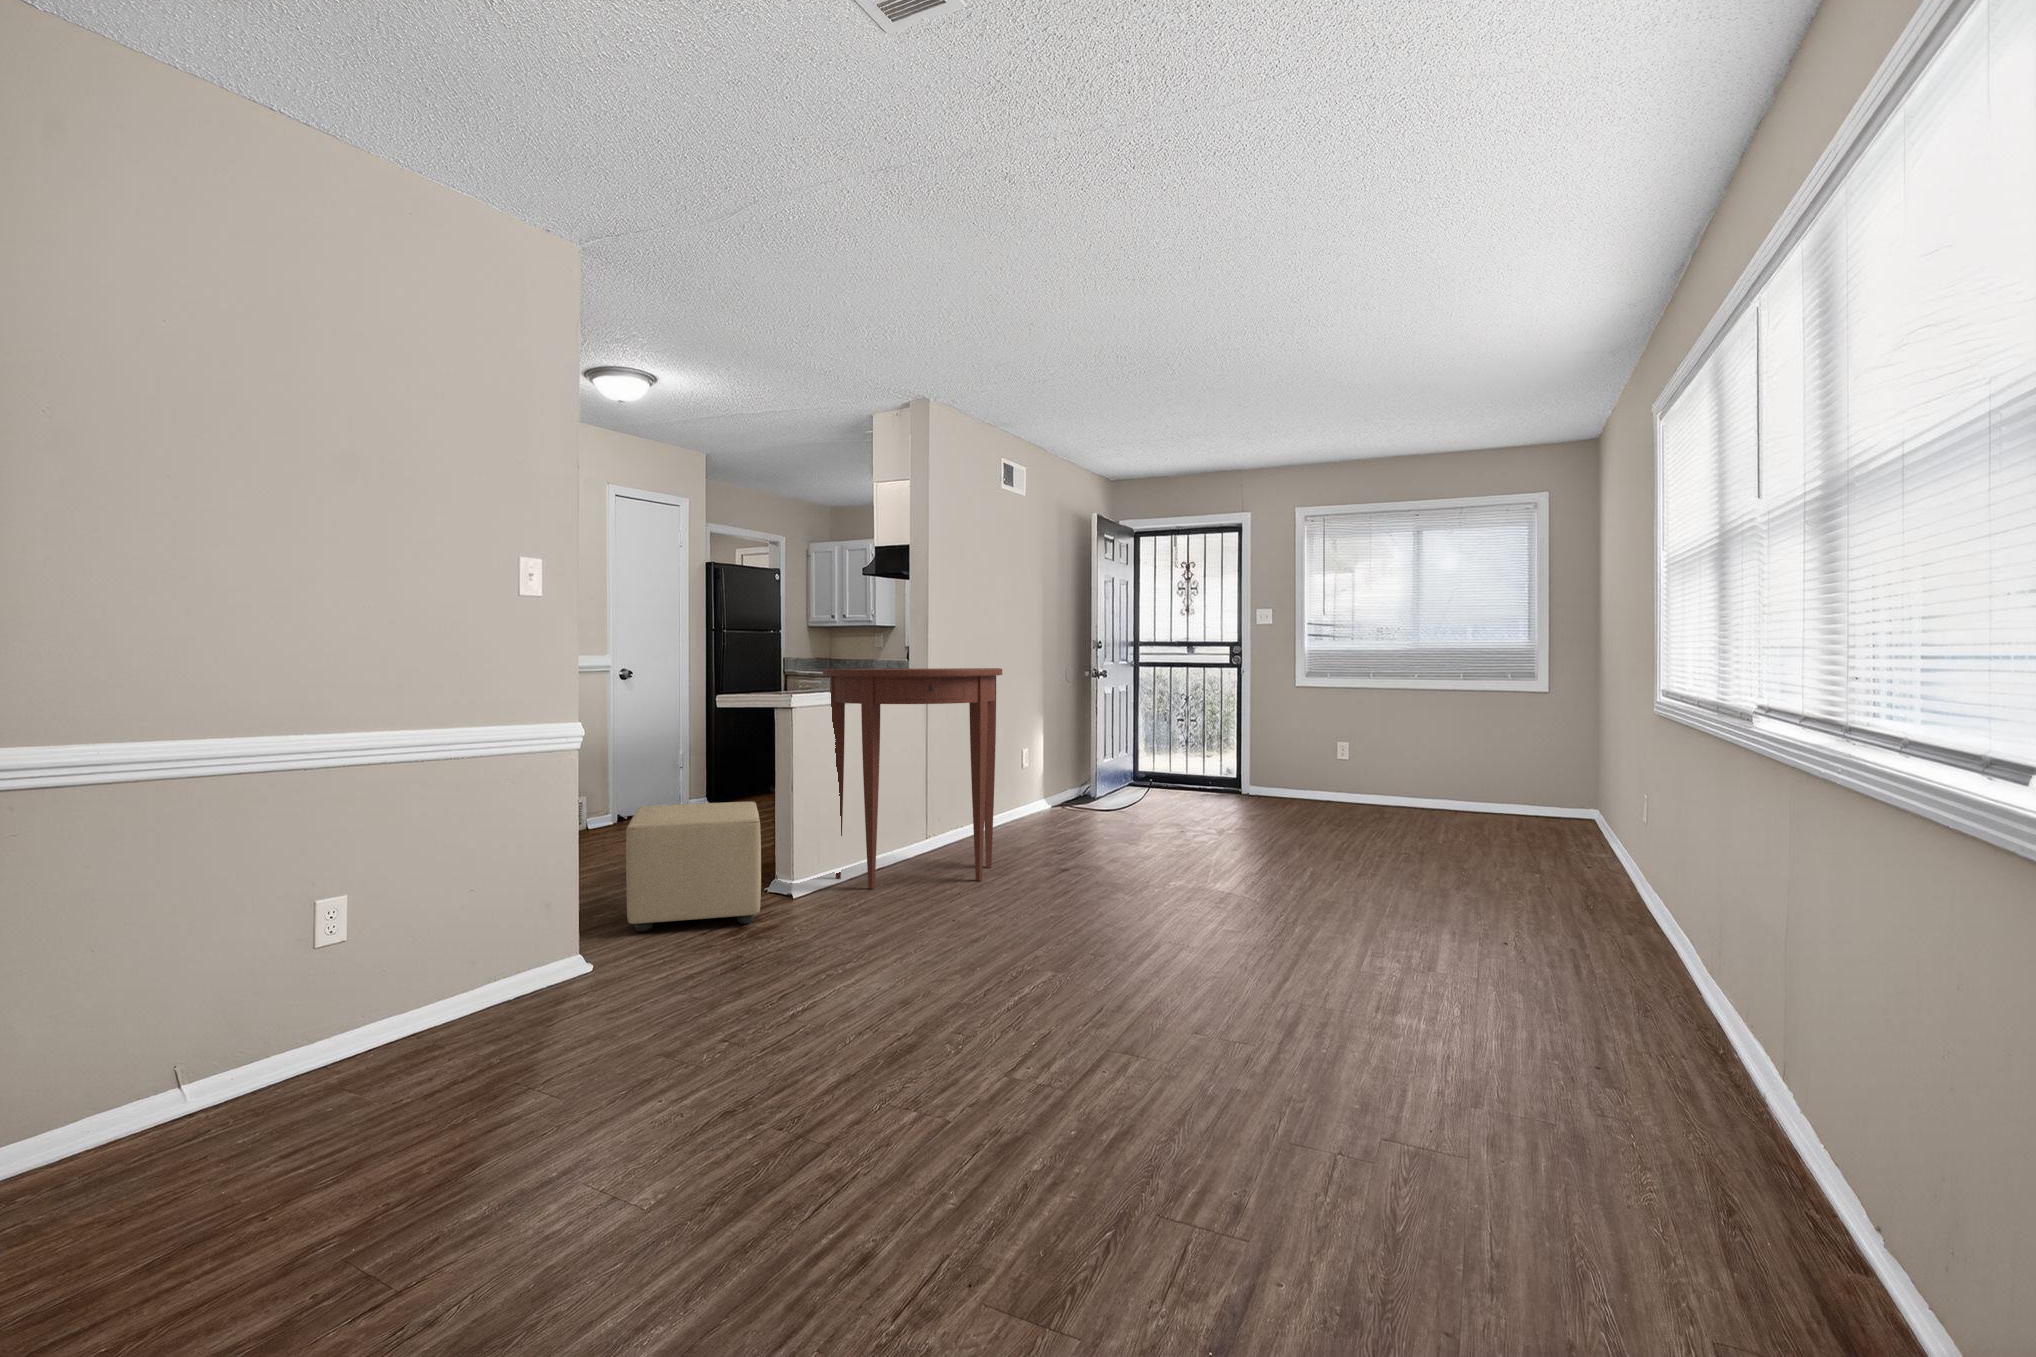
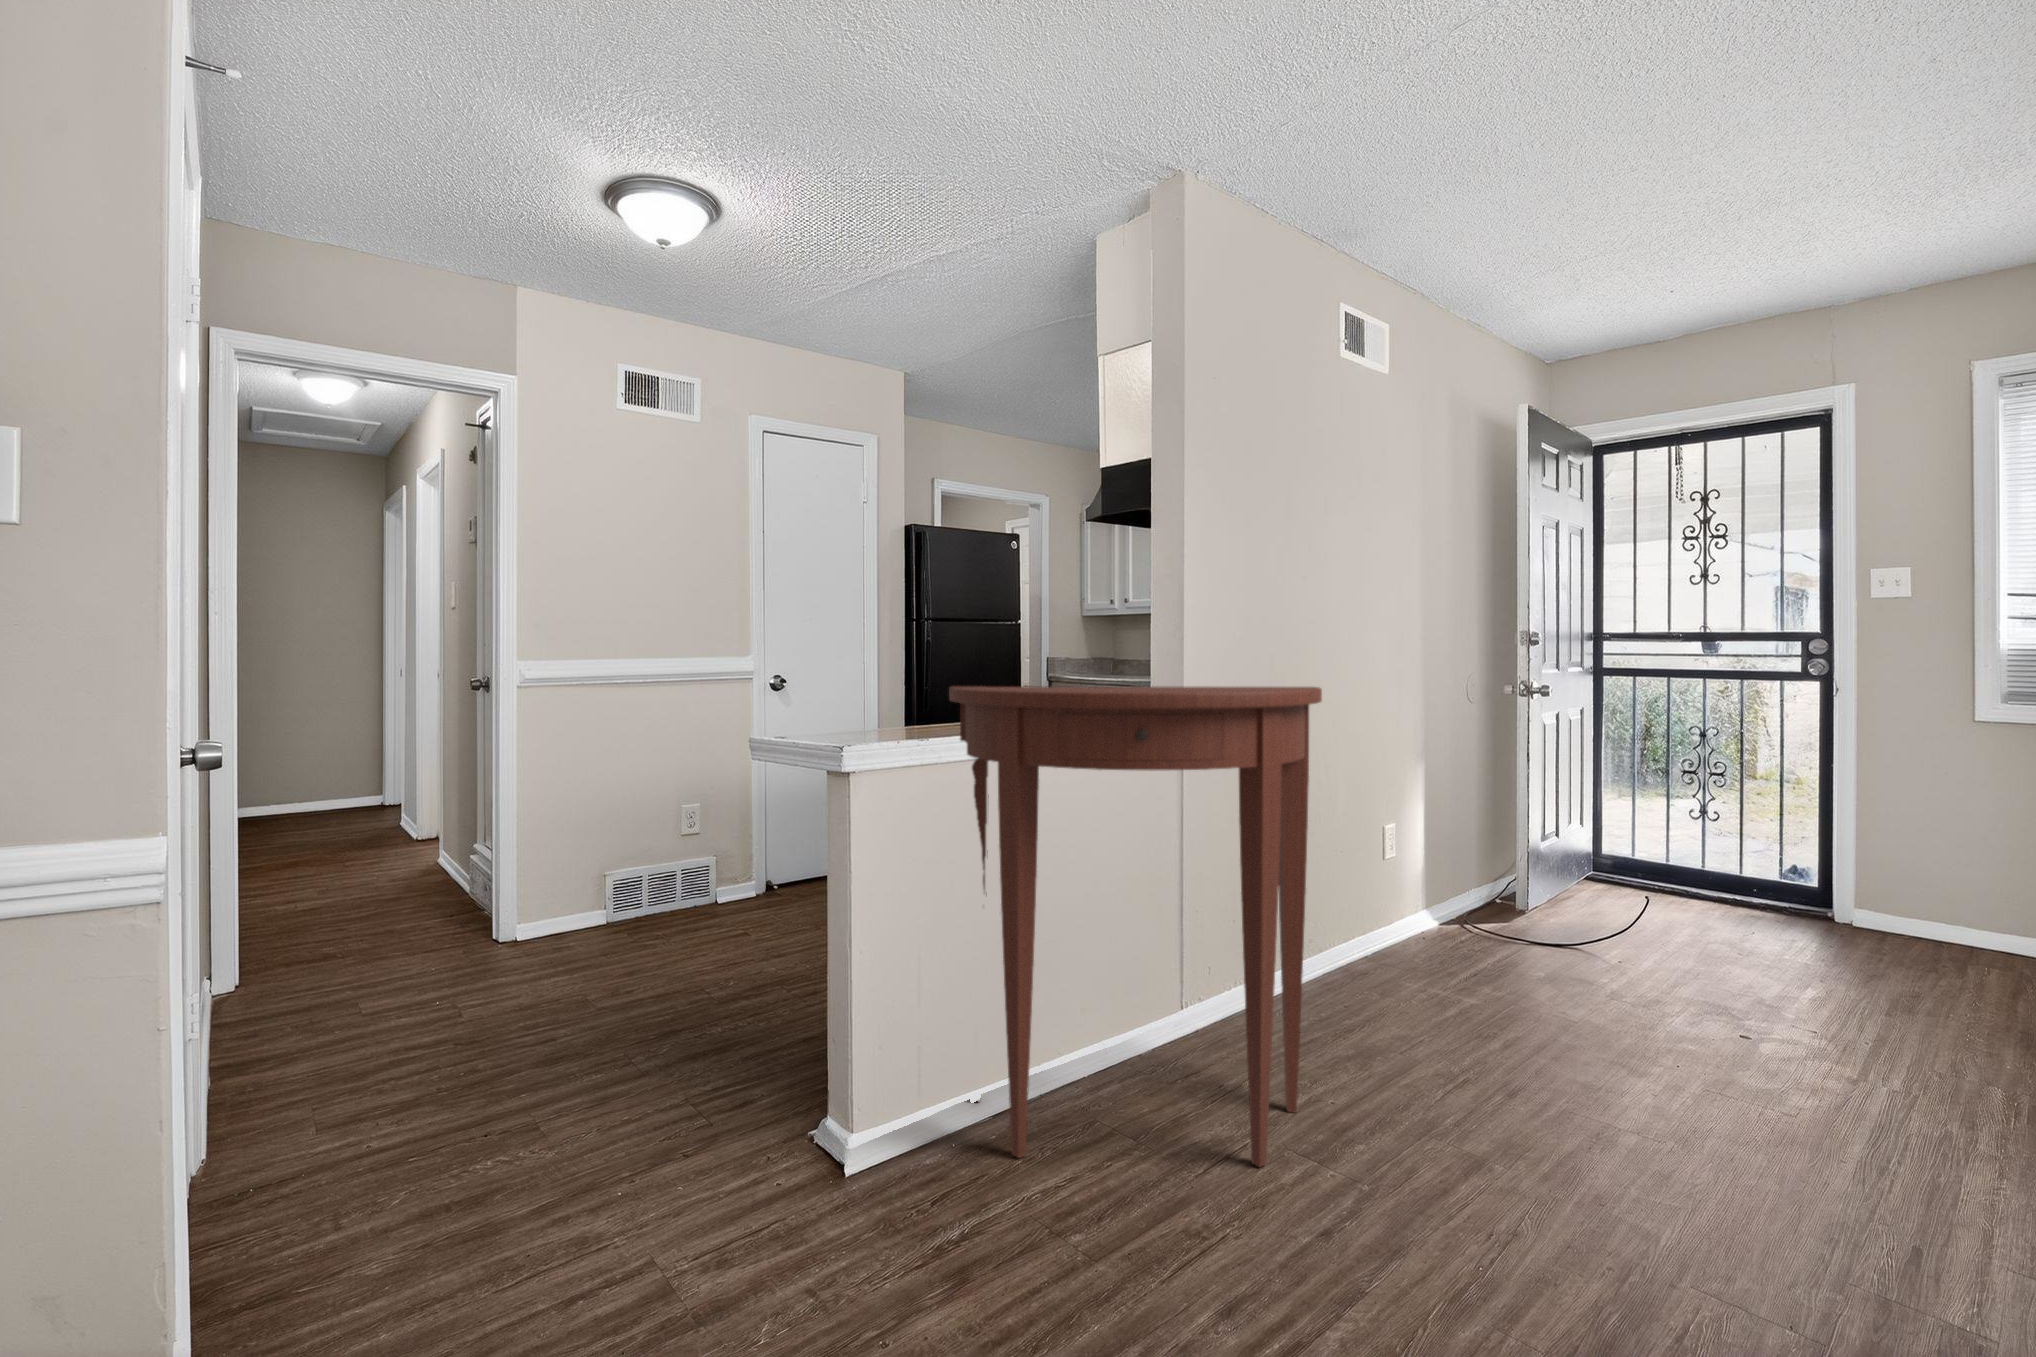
ottoman: present [626,802,761,932] -> none [437,948,792,1266]

